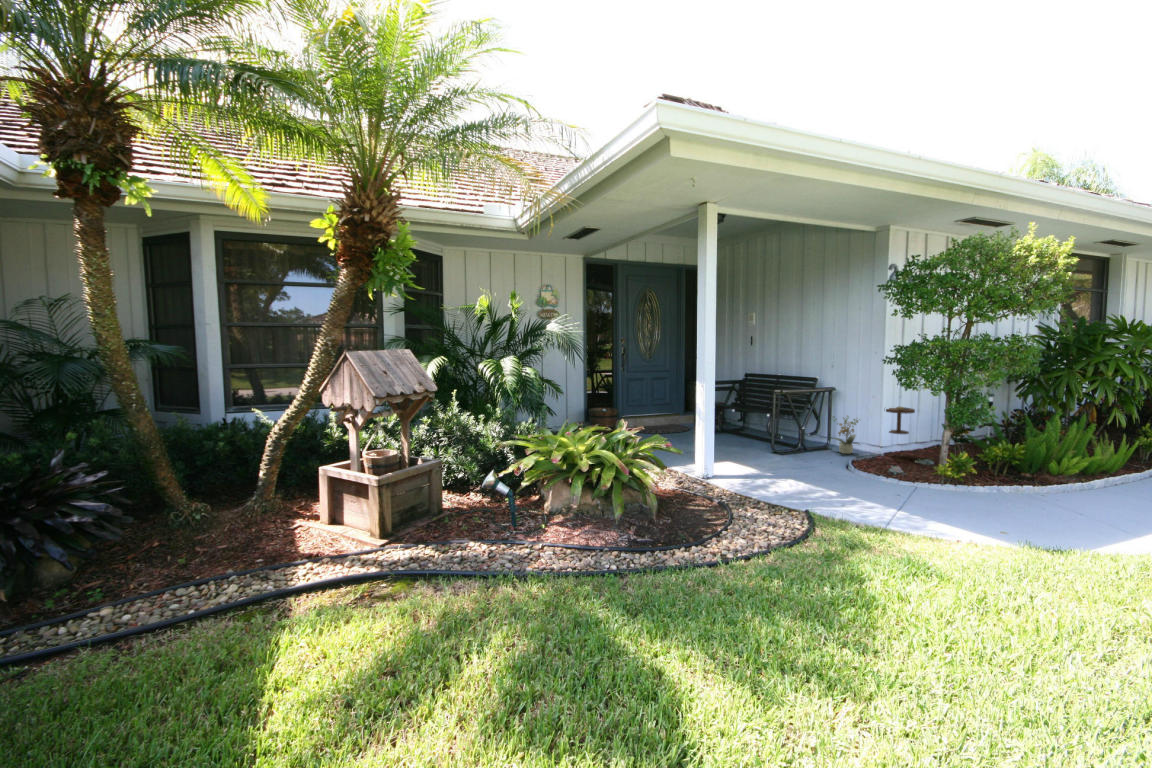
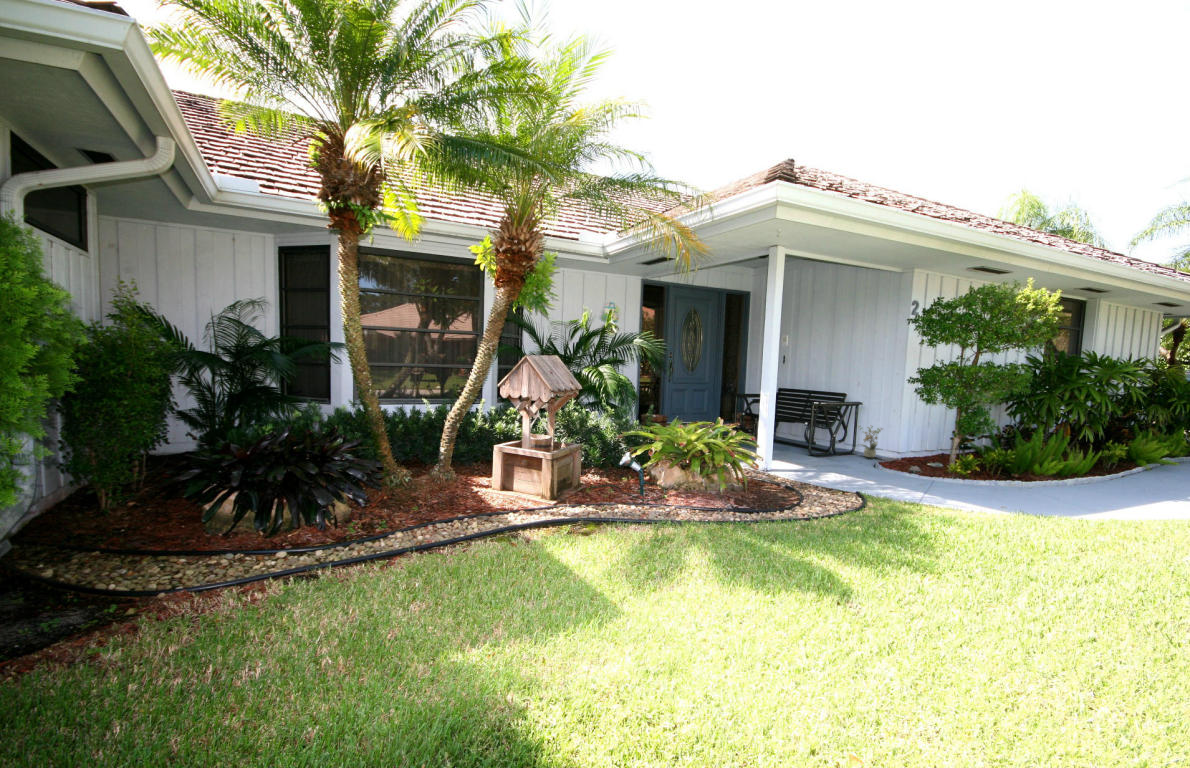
side table: present [886,407,915,434] -> none [903,419,928,460]

